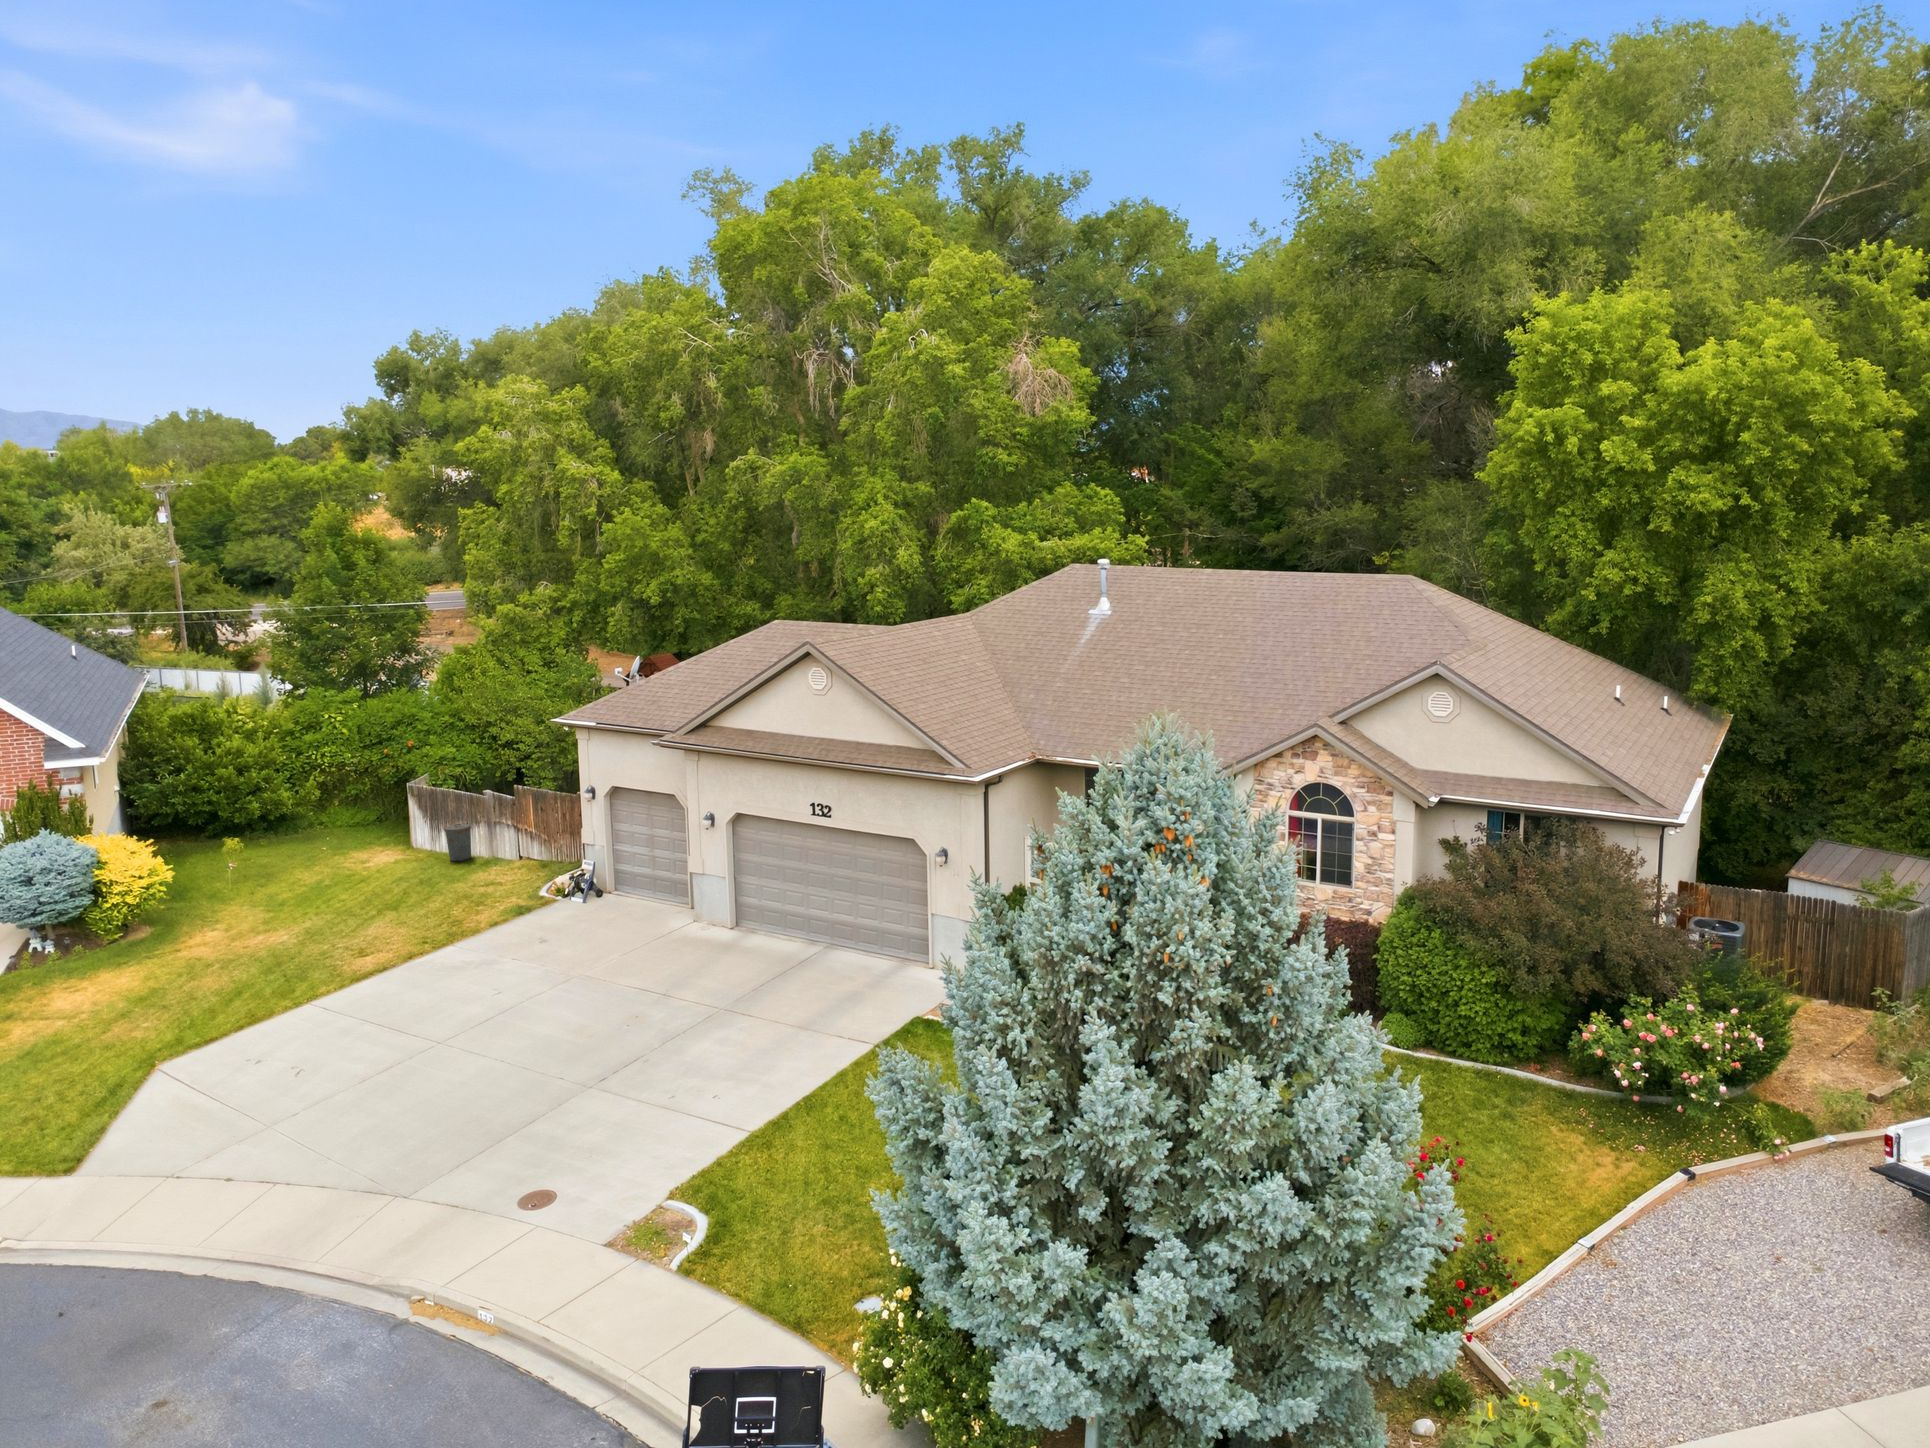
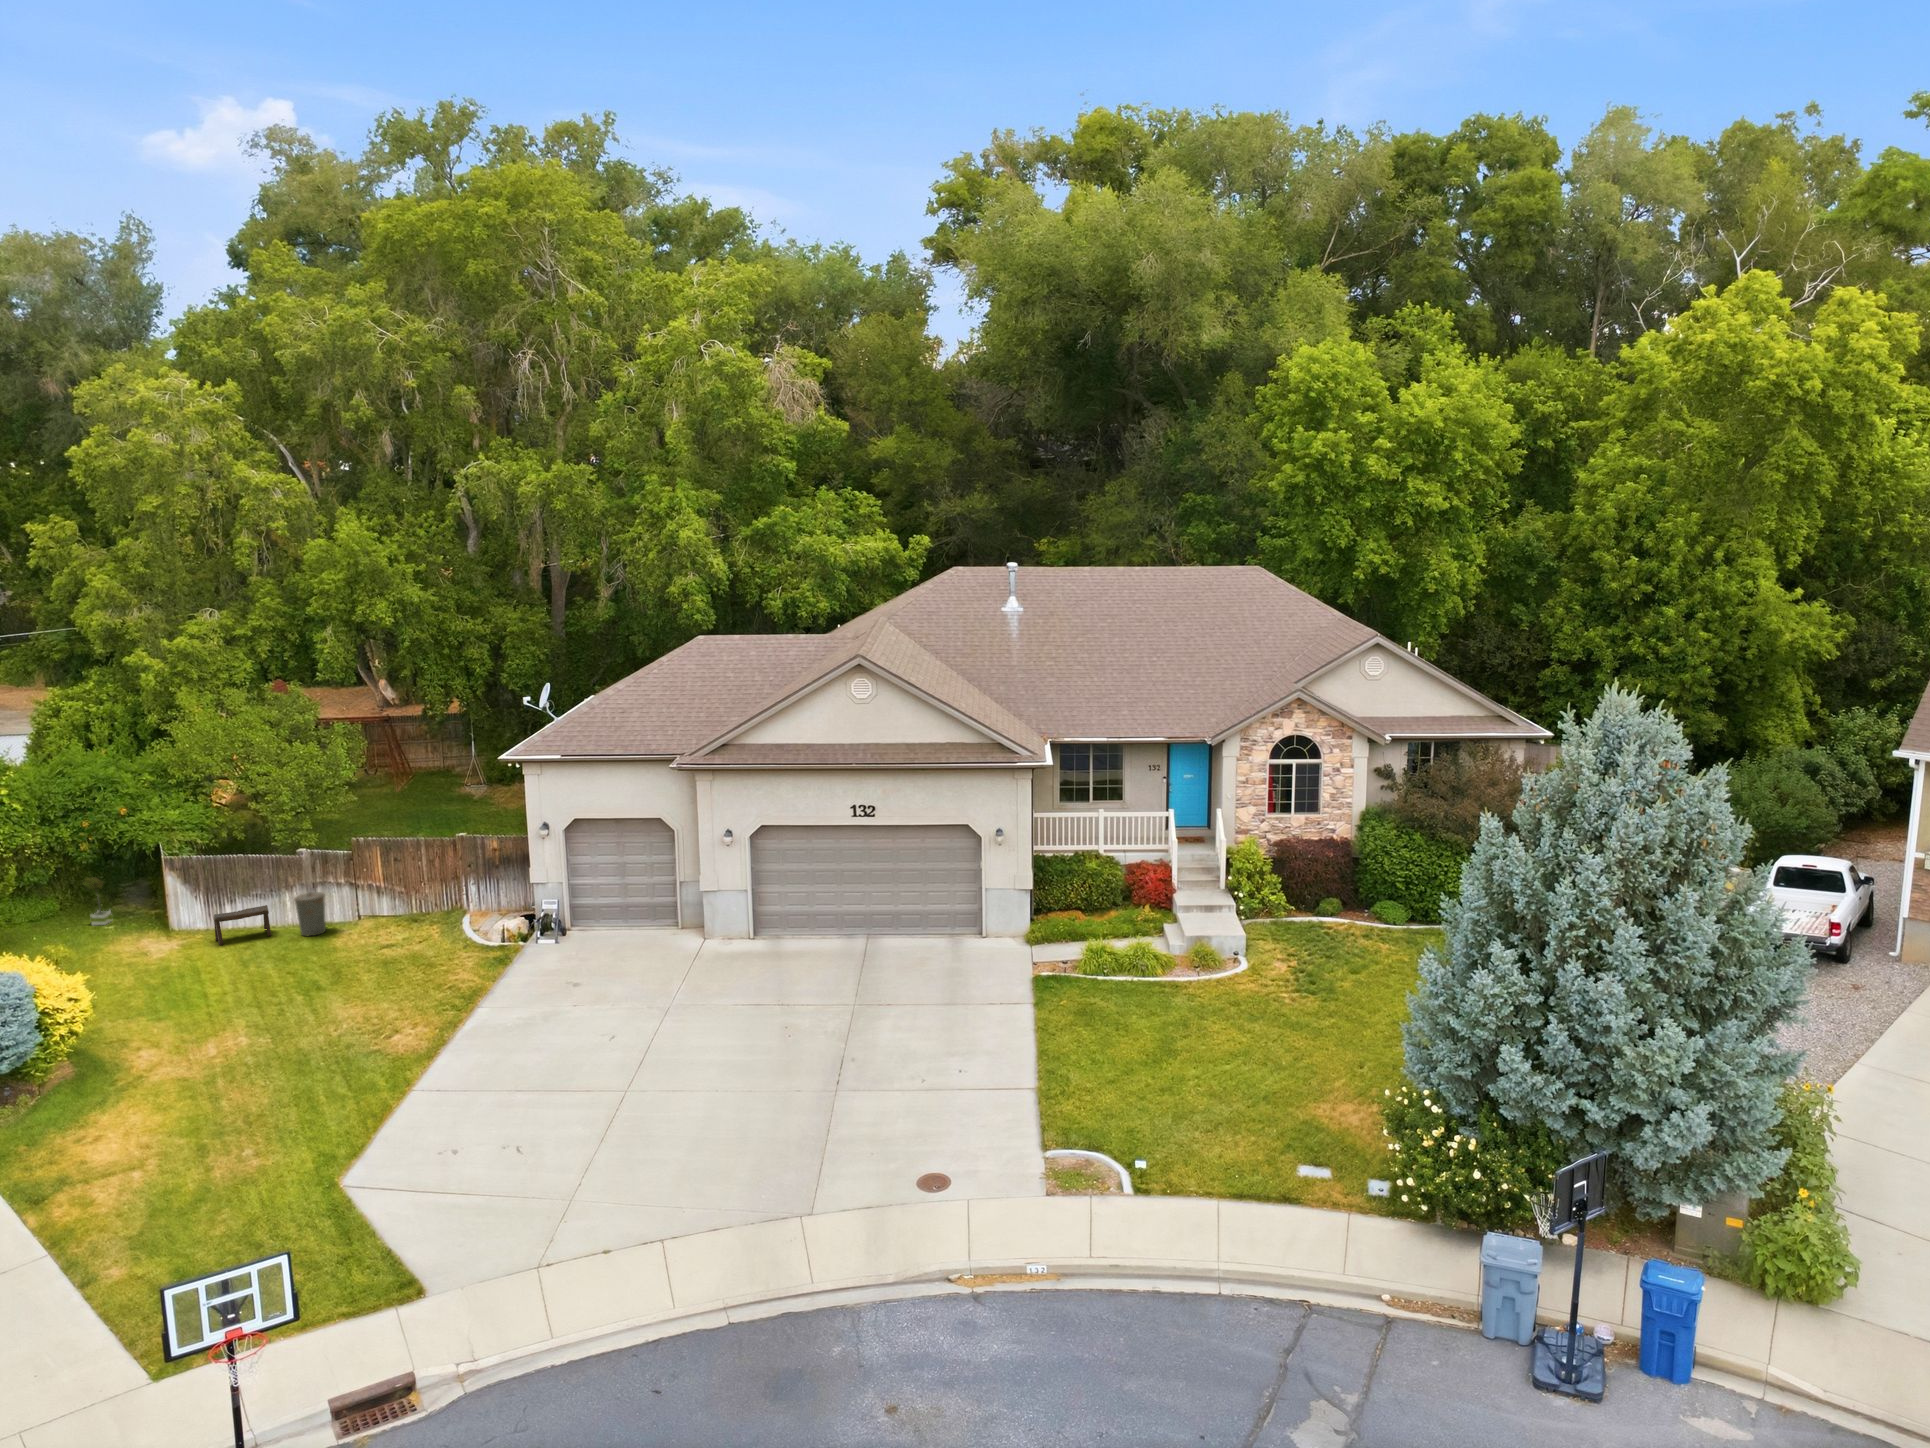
potted tree: none [353,789,375,829] -> present [82,877,111,925]
bench: none [390,830,439,858] -> present [214,905,271,945]

